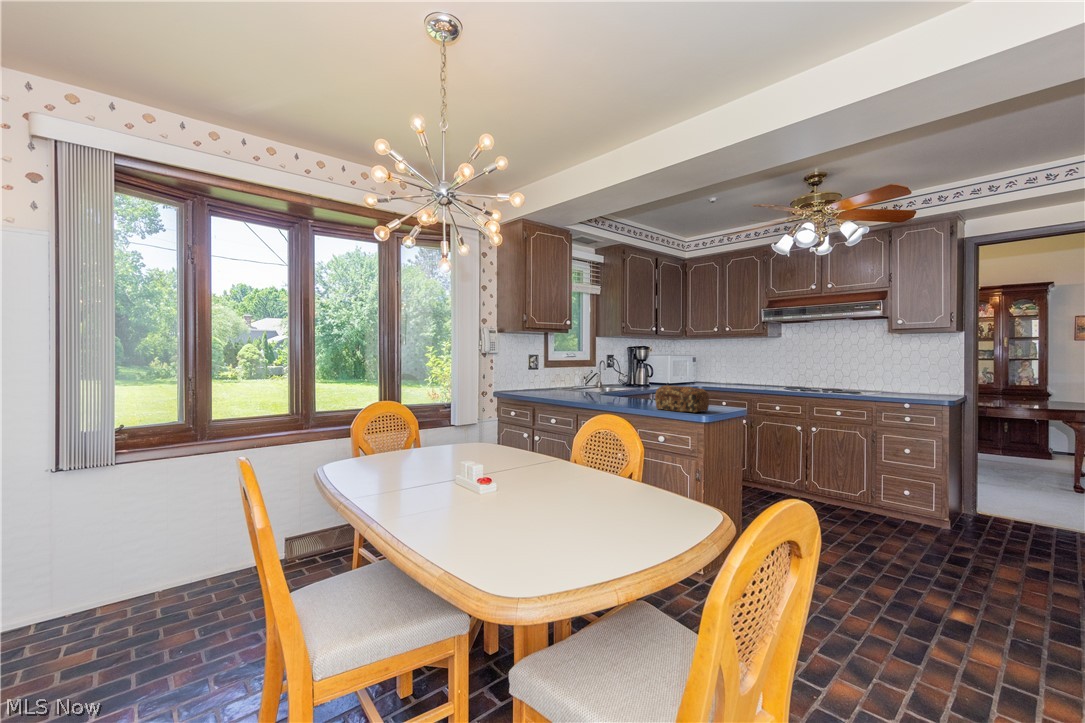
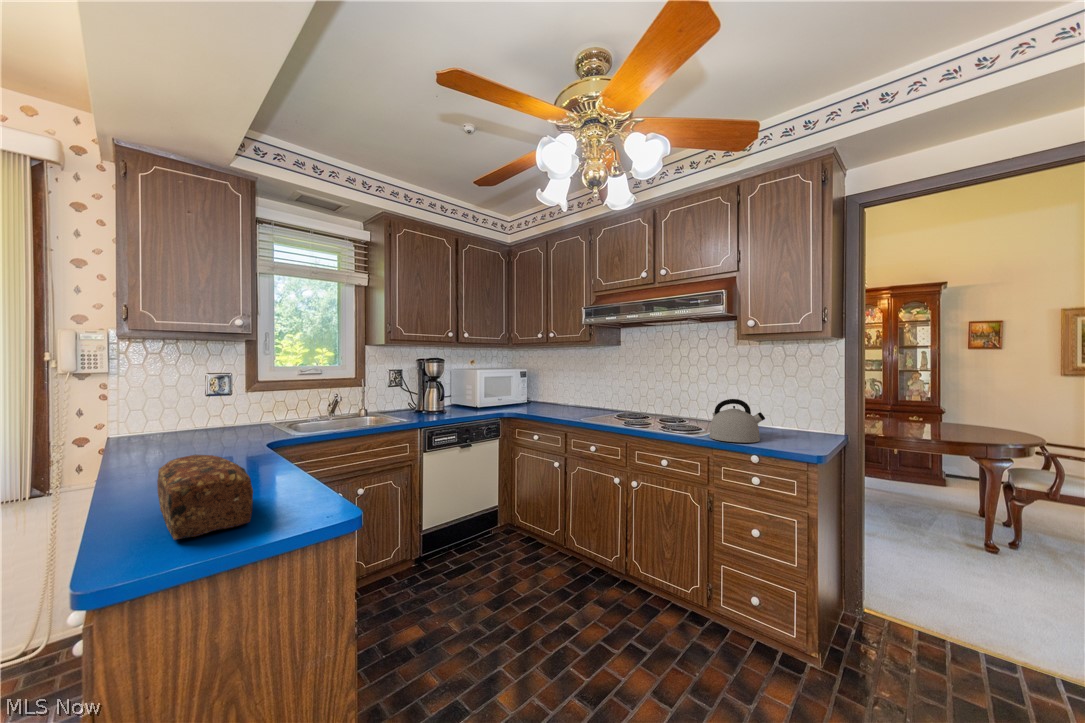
kettle: none [871,371,911,397] -> present [709,399,765,443]

